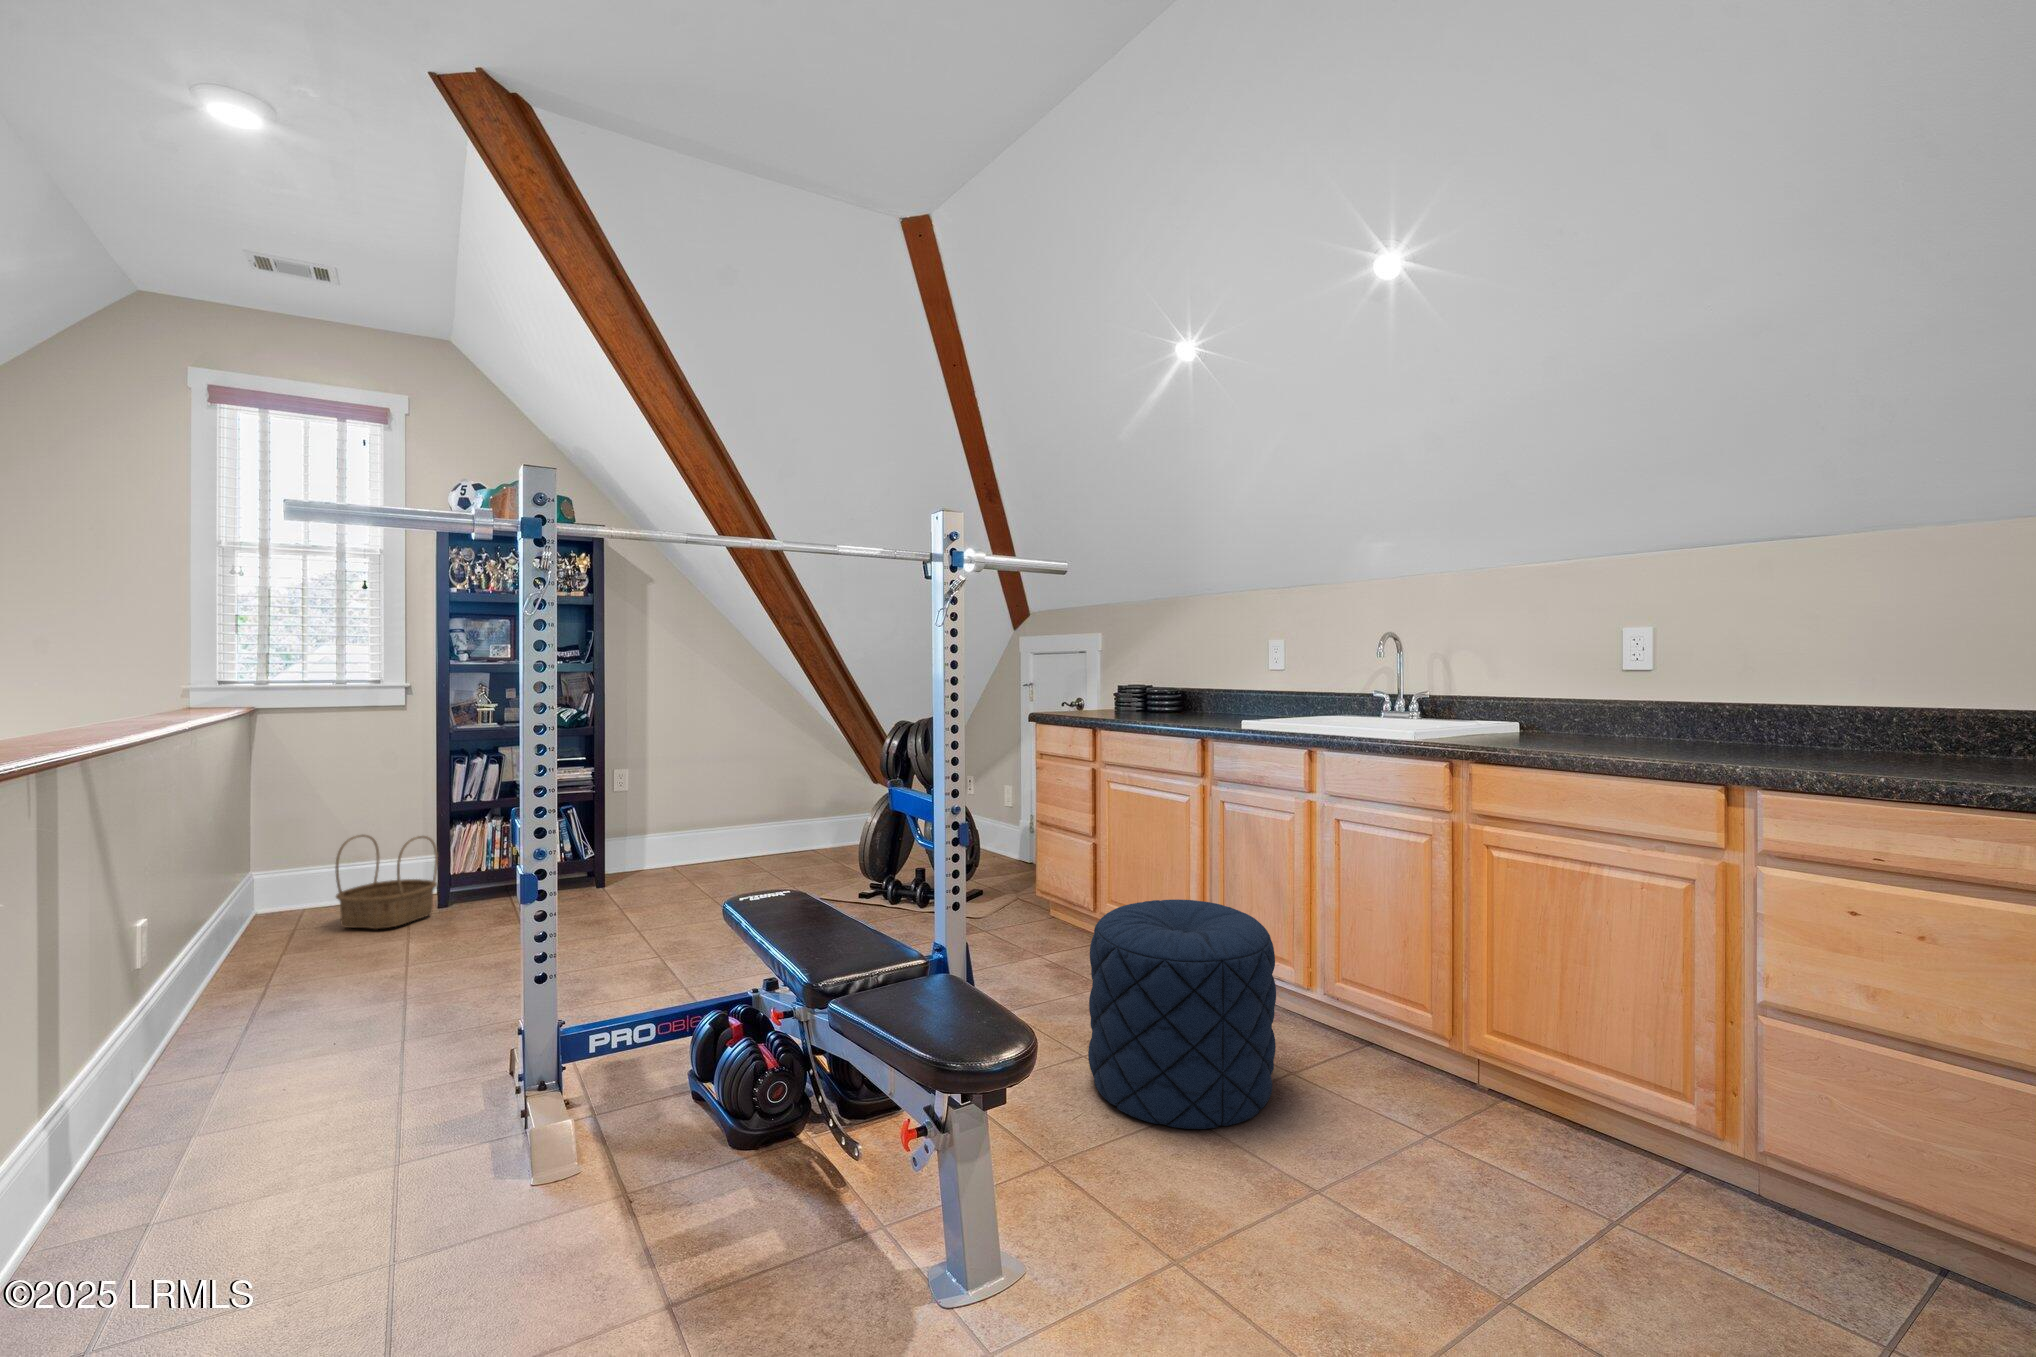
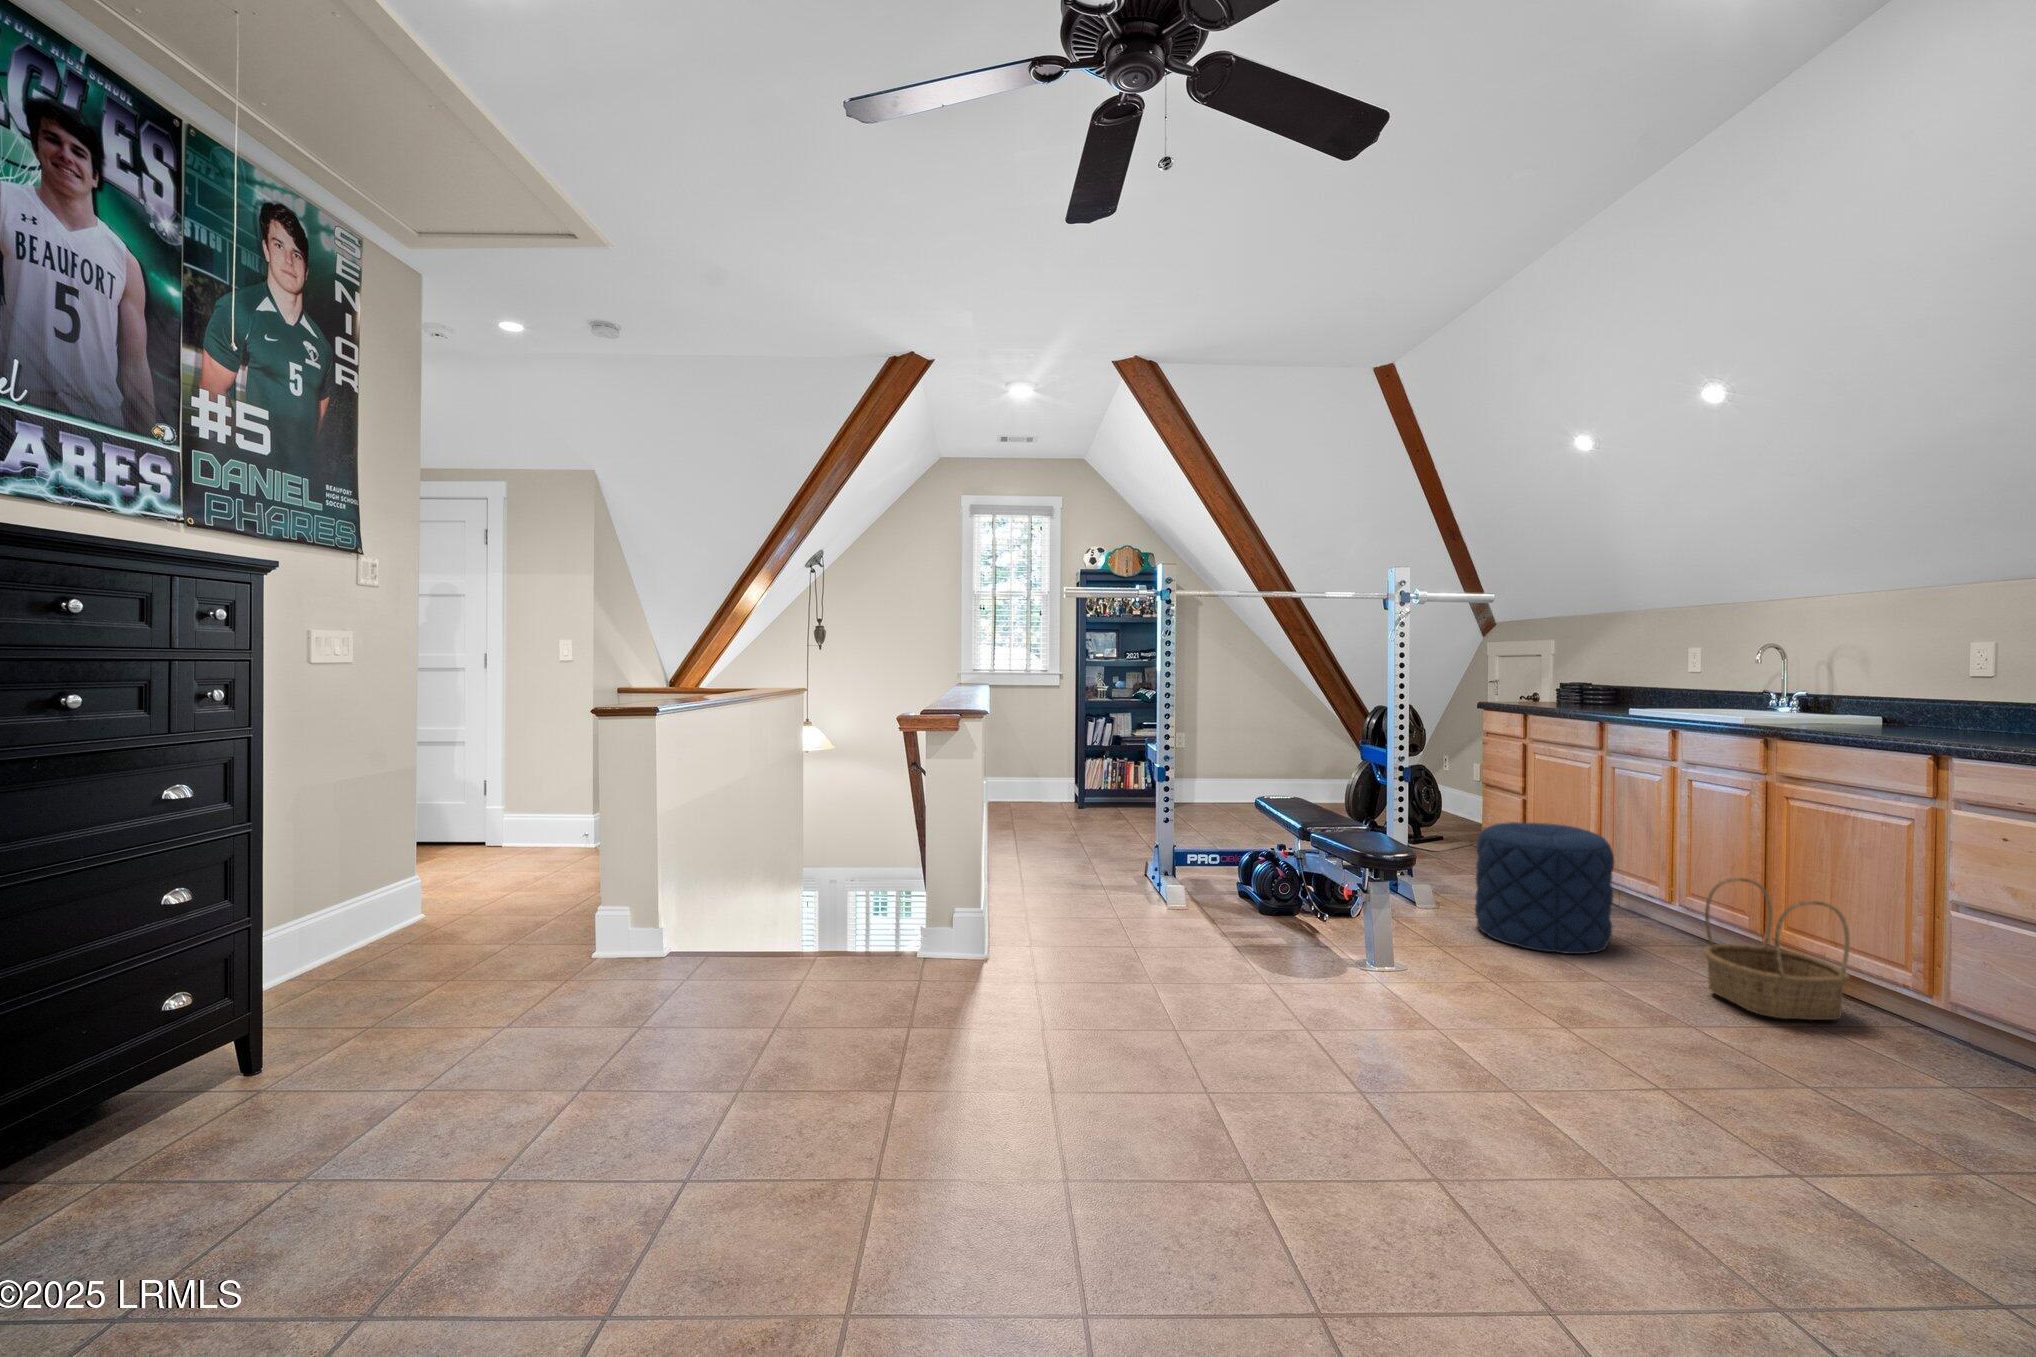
basket: present [335,835,438,929] -> present [1703,878,1850,1020]

